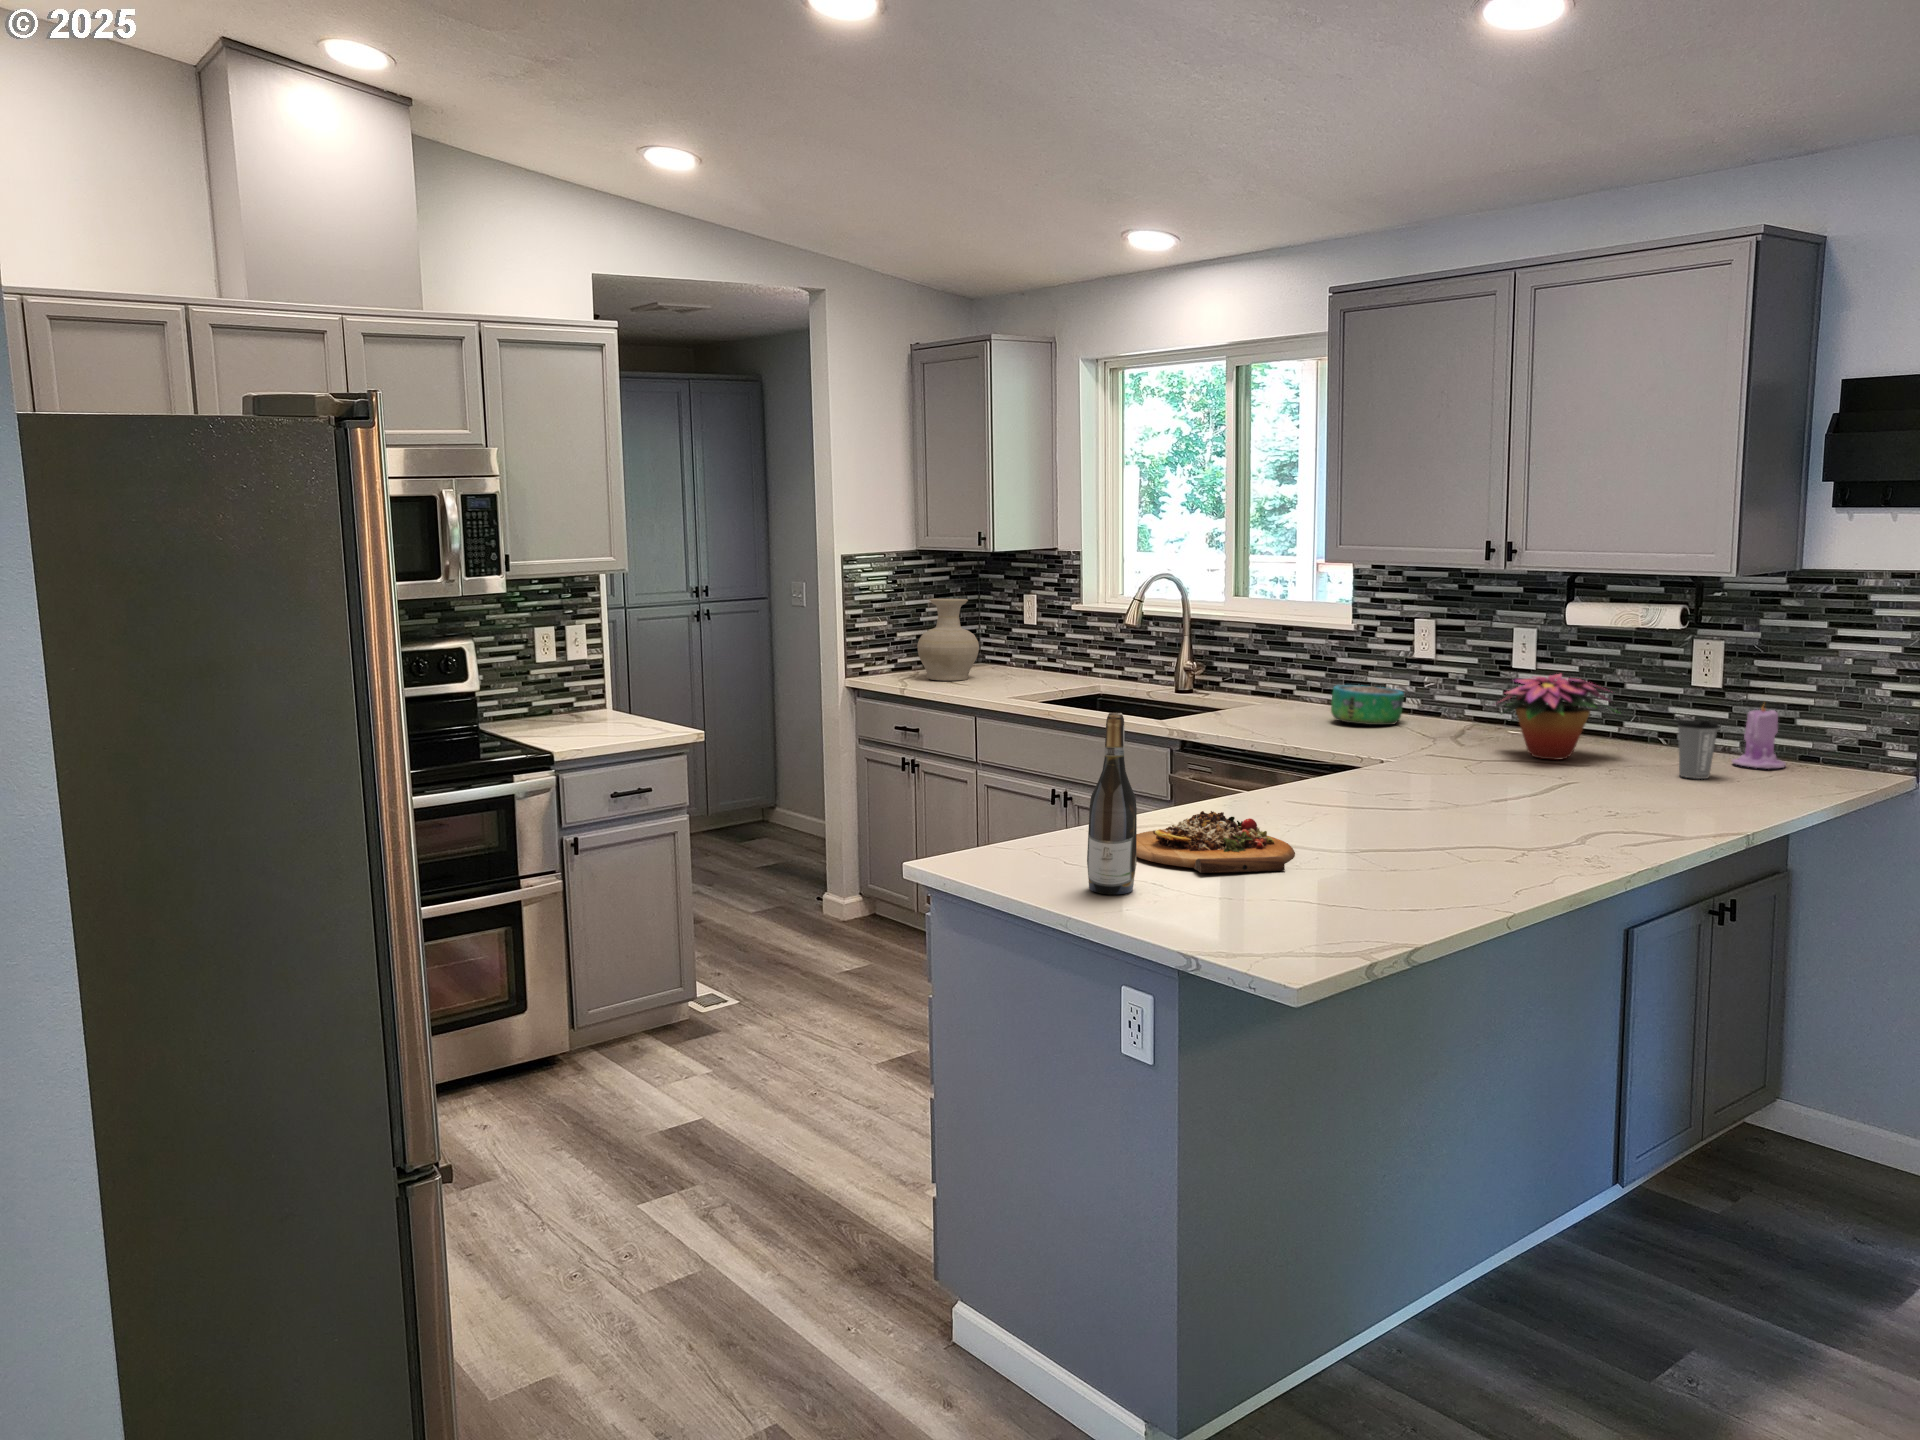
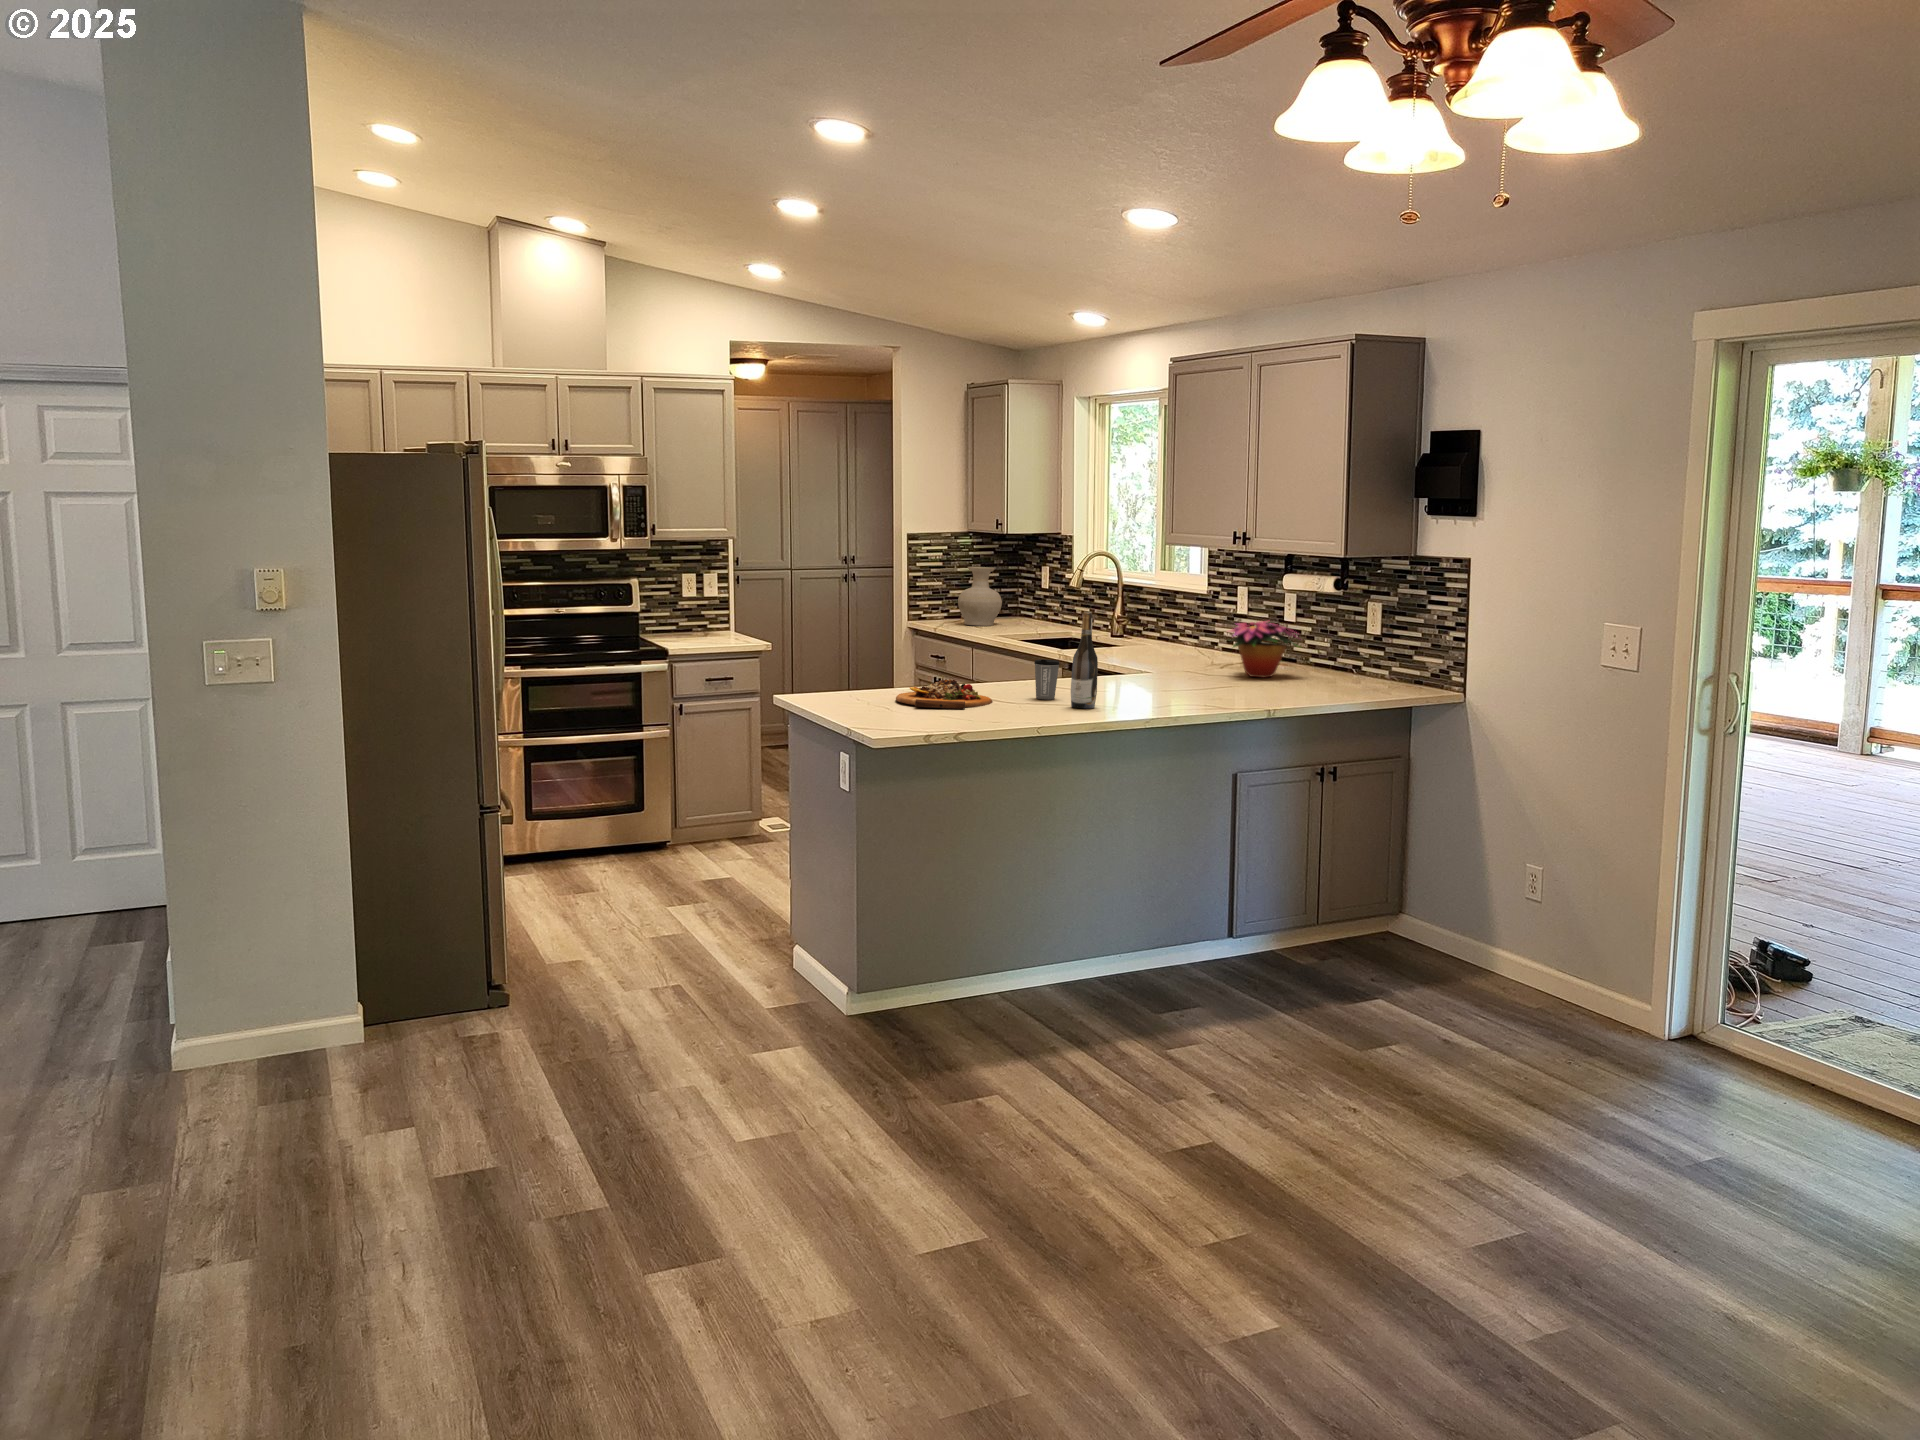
decorative bowl: present [1331,685,1404,725] -> none [1171,631,1220,658]
candle: present [1732,706,1786,769] -> none [1364,642,1398,687]
wine bottle: present [1087,713,1137,894] -> present [1071,612,1098,708]
coffee cup: present [1678,720,1719,779] -> present [1034,659,1059,699]

